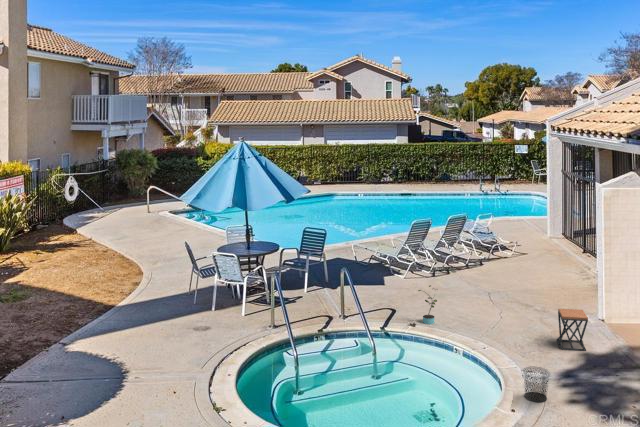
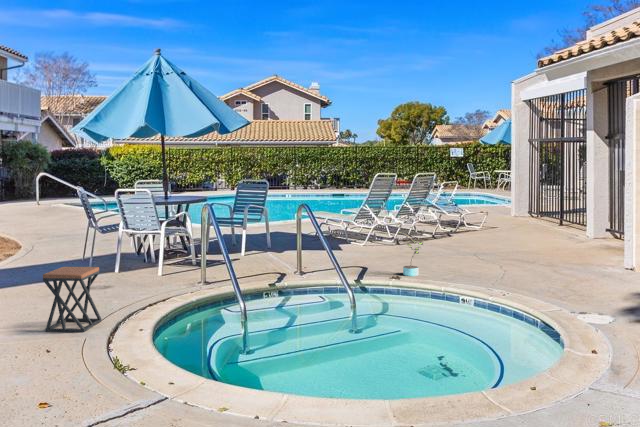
stool: present [557,309,588,351] -> present [43,267,101,332]
waste bin: present [524,367,549,402] -> none [577,291,617,337]

